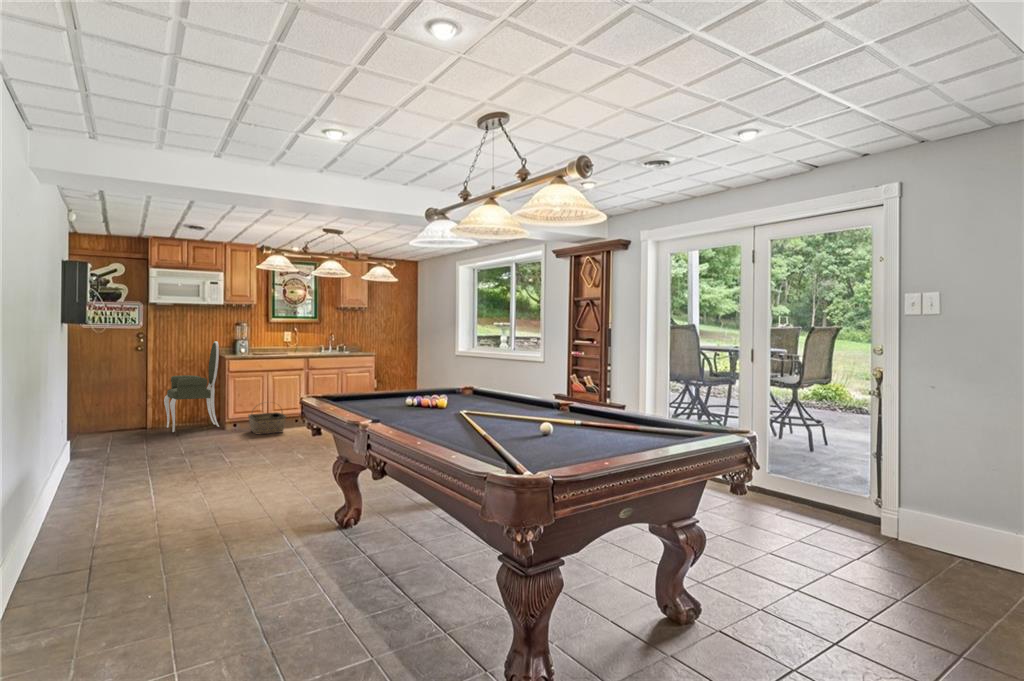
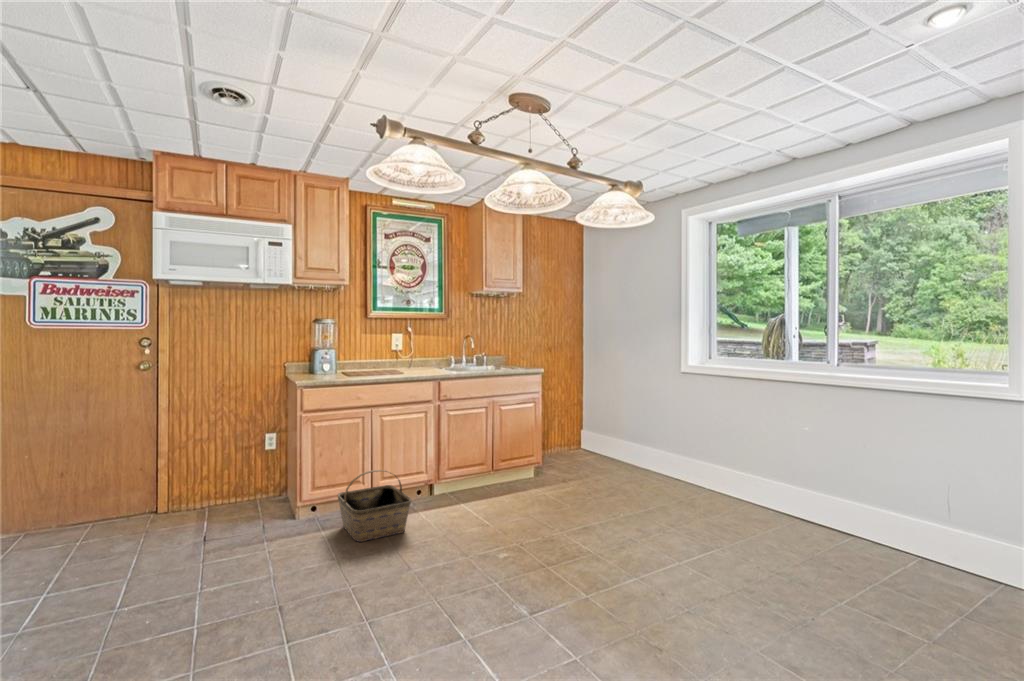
armchair: present [164,341,219,432] -> none [188,351,286,529]

